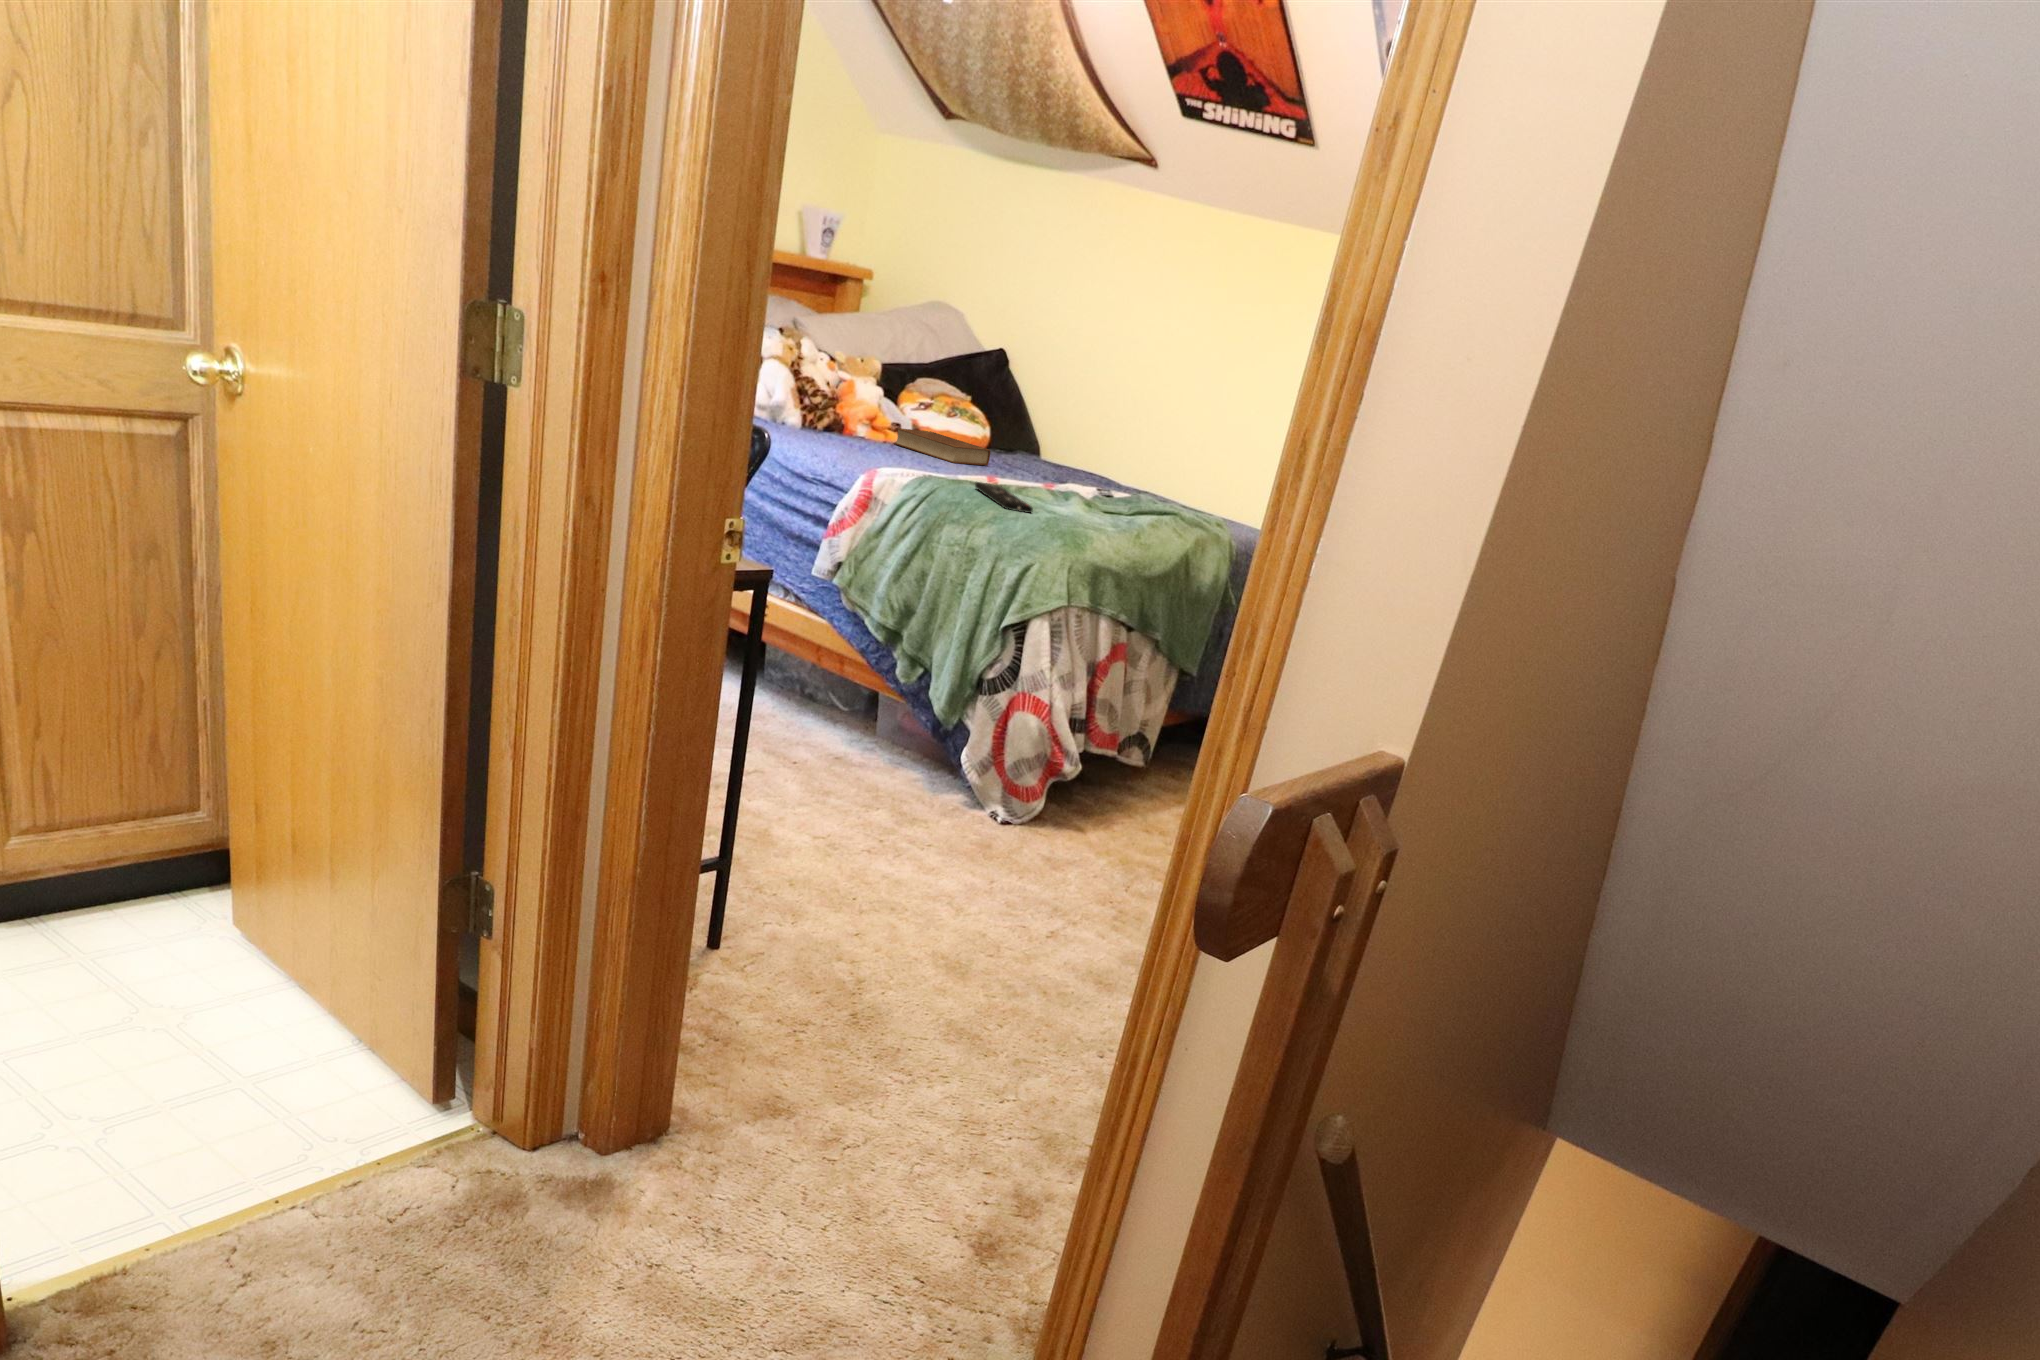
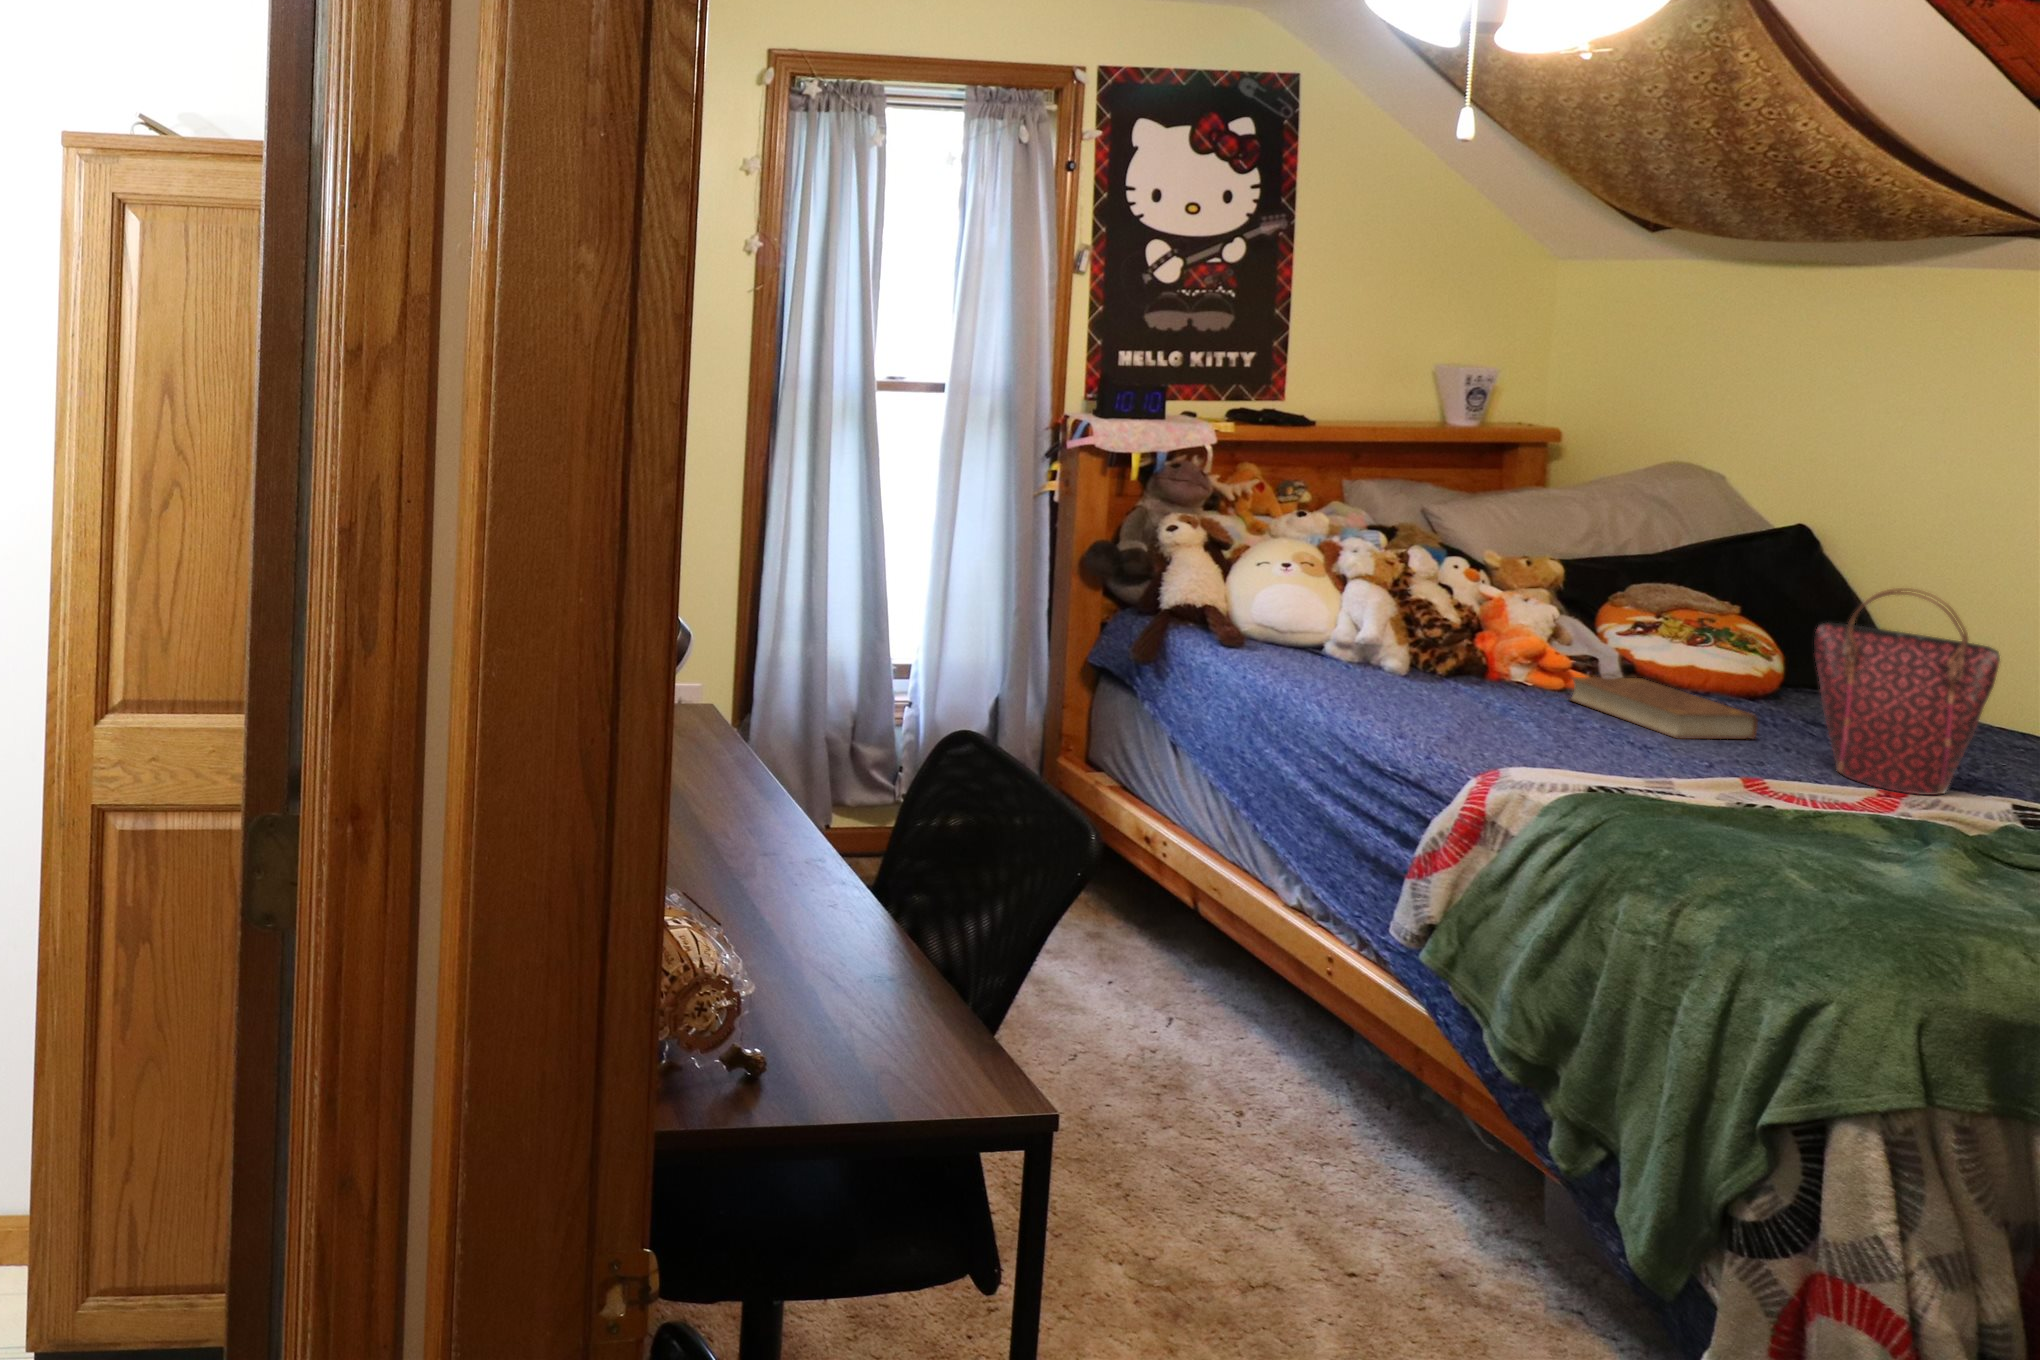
handbag: none [1024,366,1103,489] -> present [1814,588,2000,795]
remote control: present [975,482,1033,513] -> none [1696,803,1819,891]

